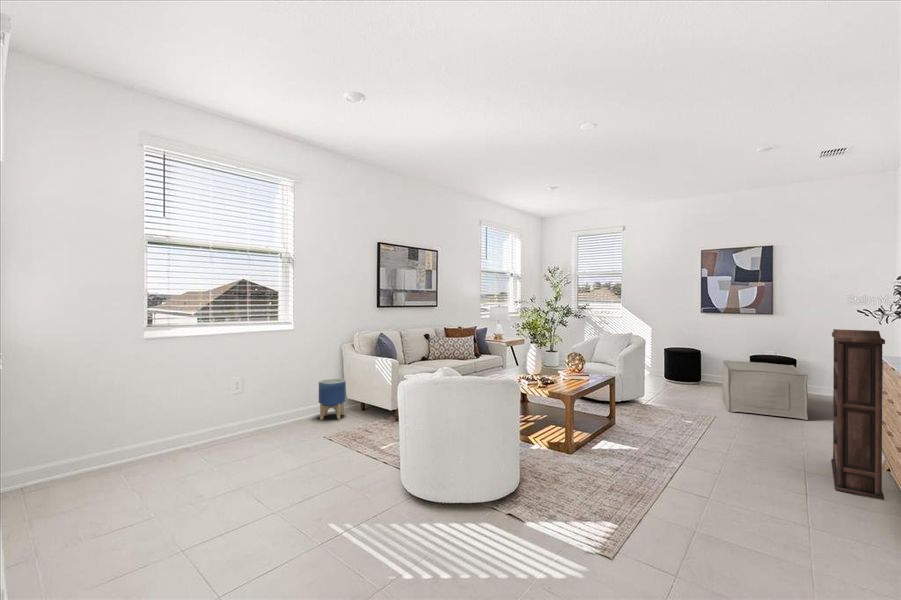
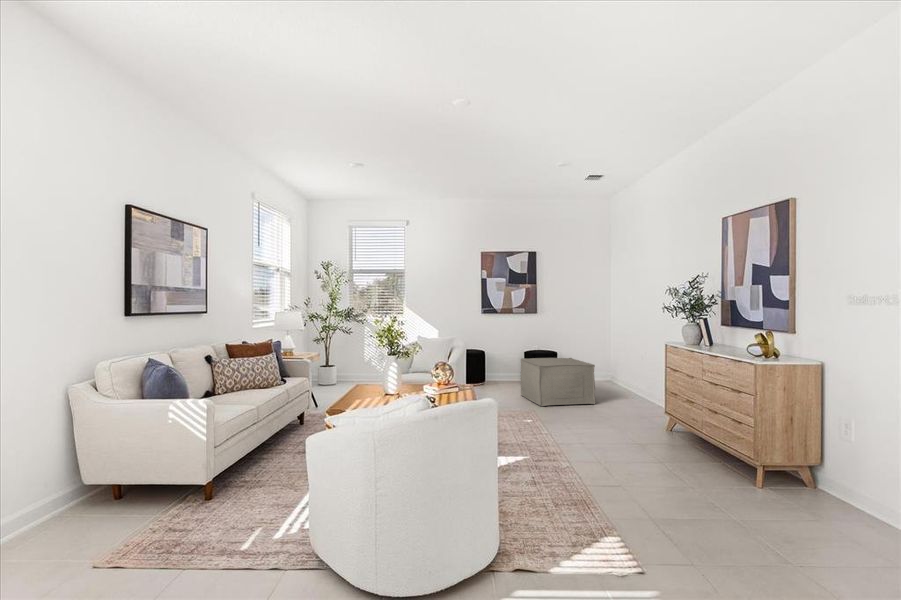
bookshelf: present [831,329,885,500] -> none [648,323,710,457]
planter: present [319,378,346,420] -> none [42,444,102,528]

